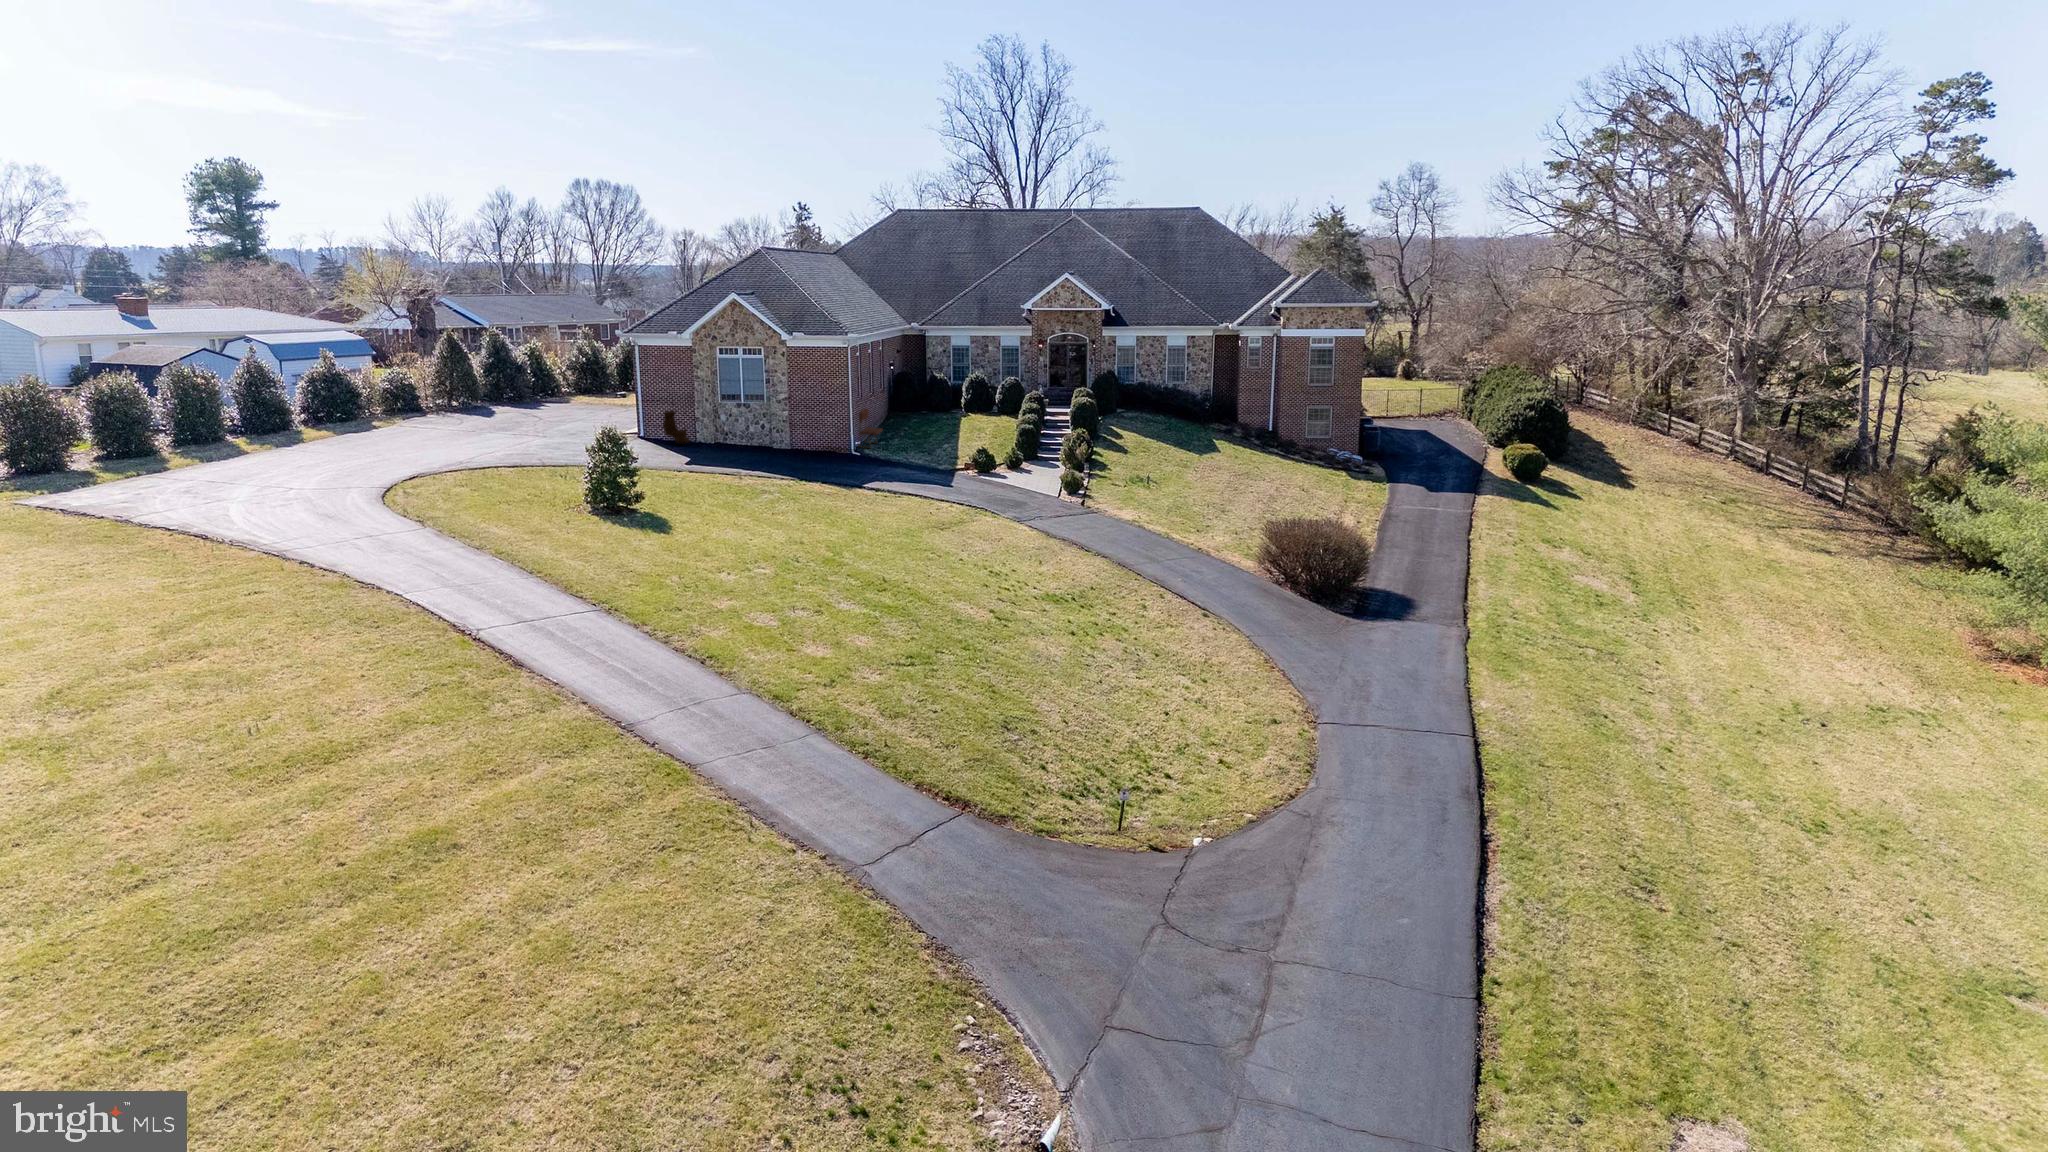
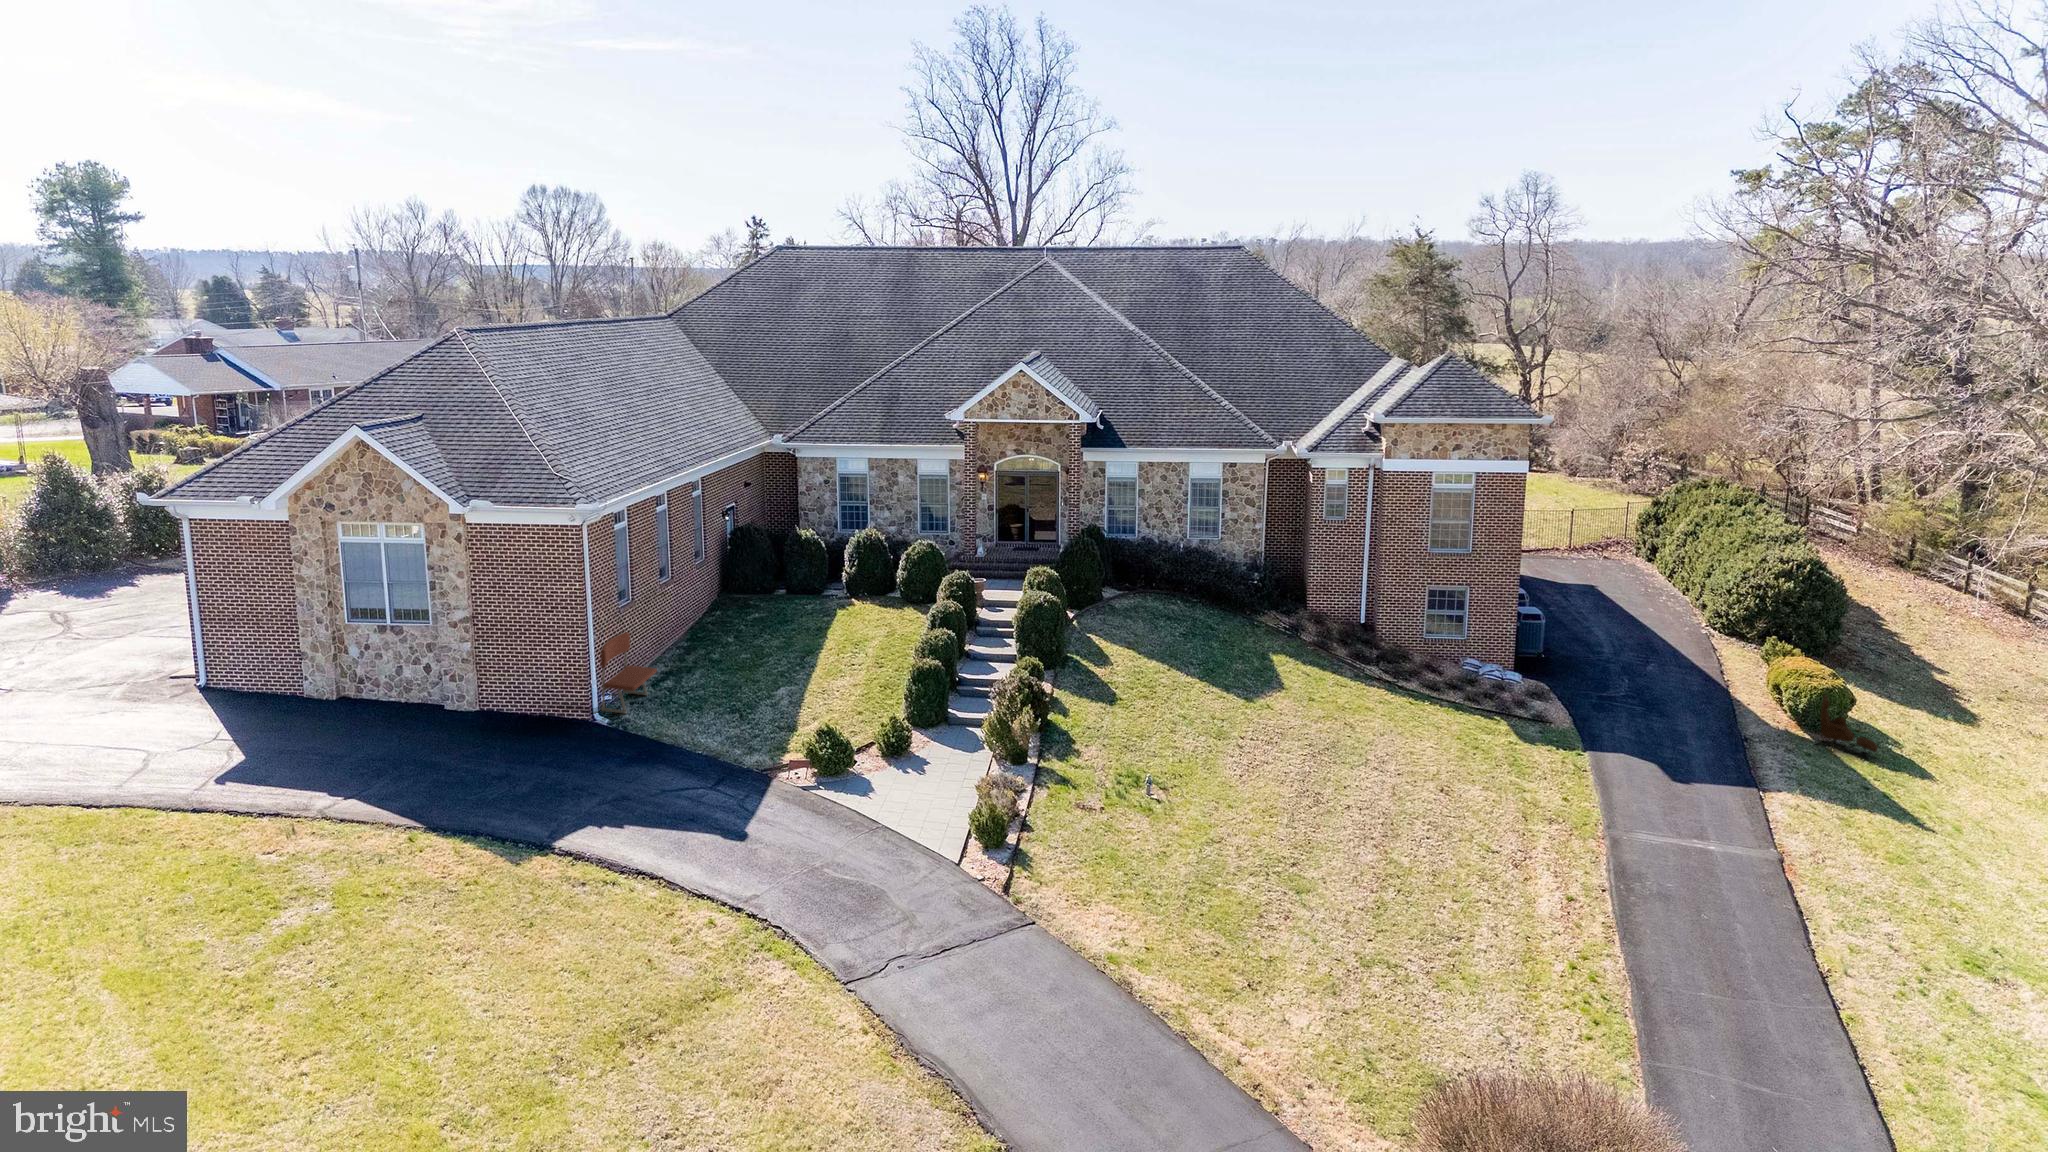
lounge chair: present [663,411,690,445] -> present [1816,695,1878,758]

